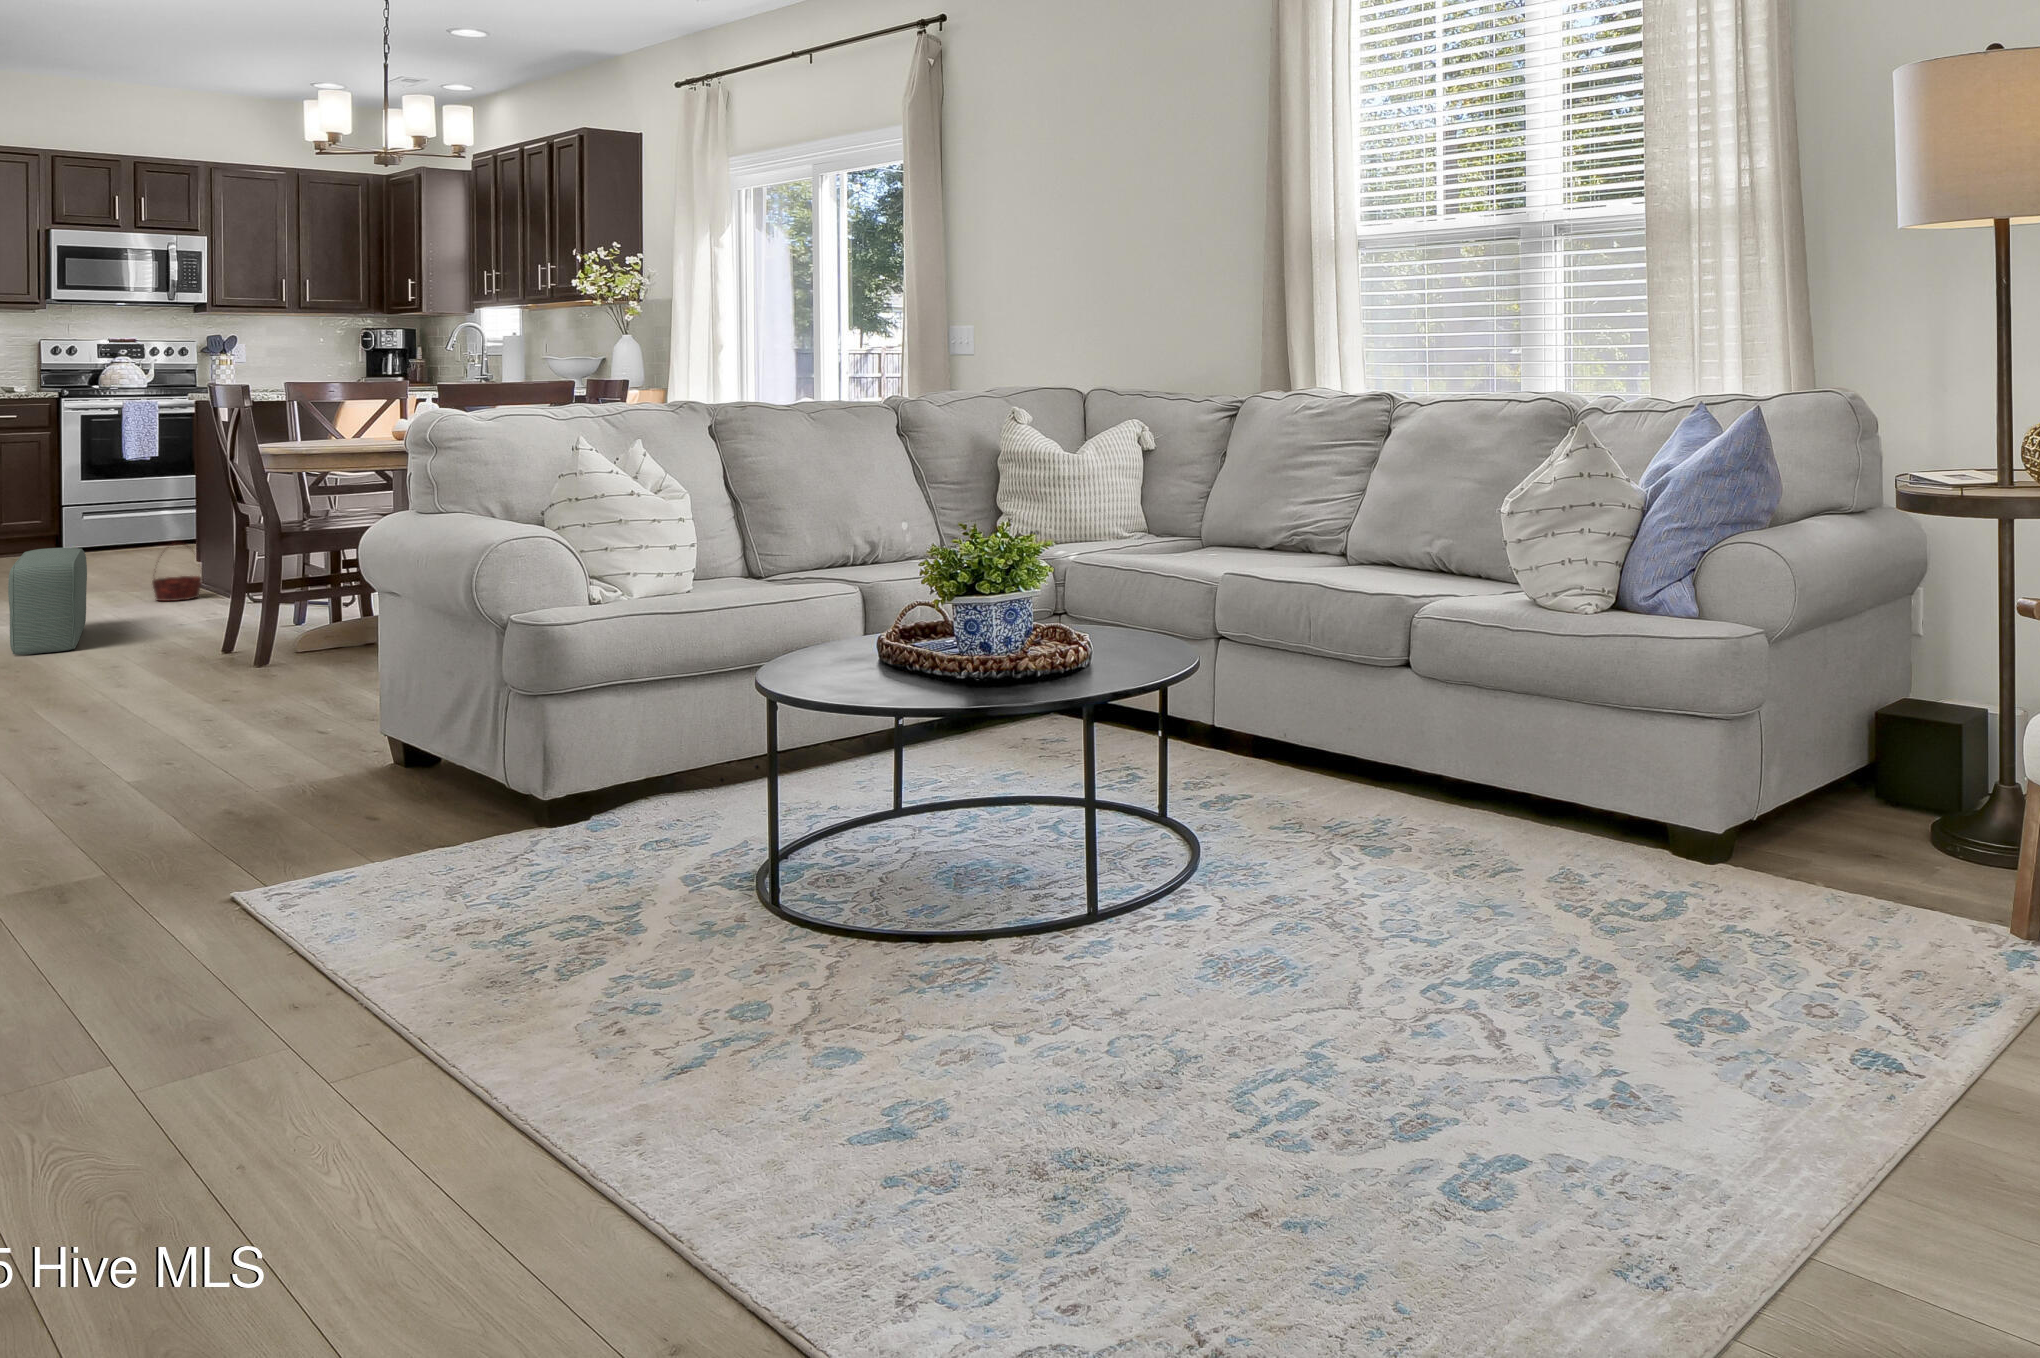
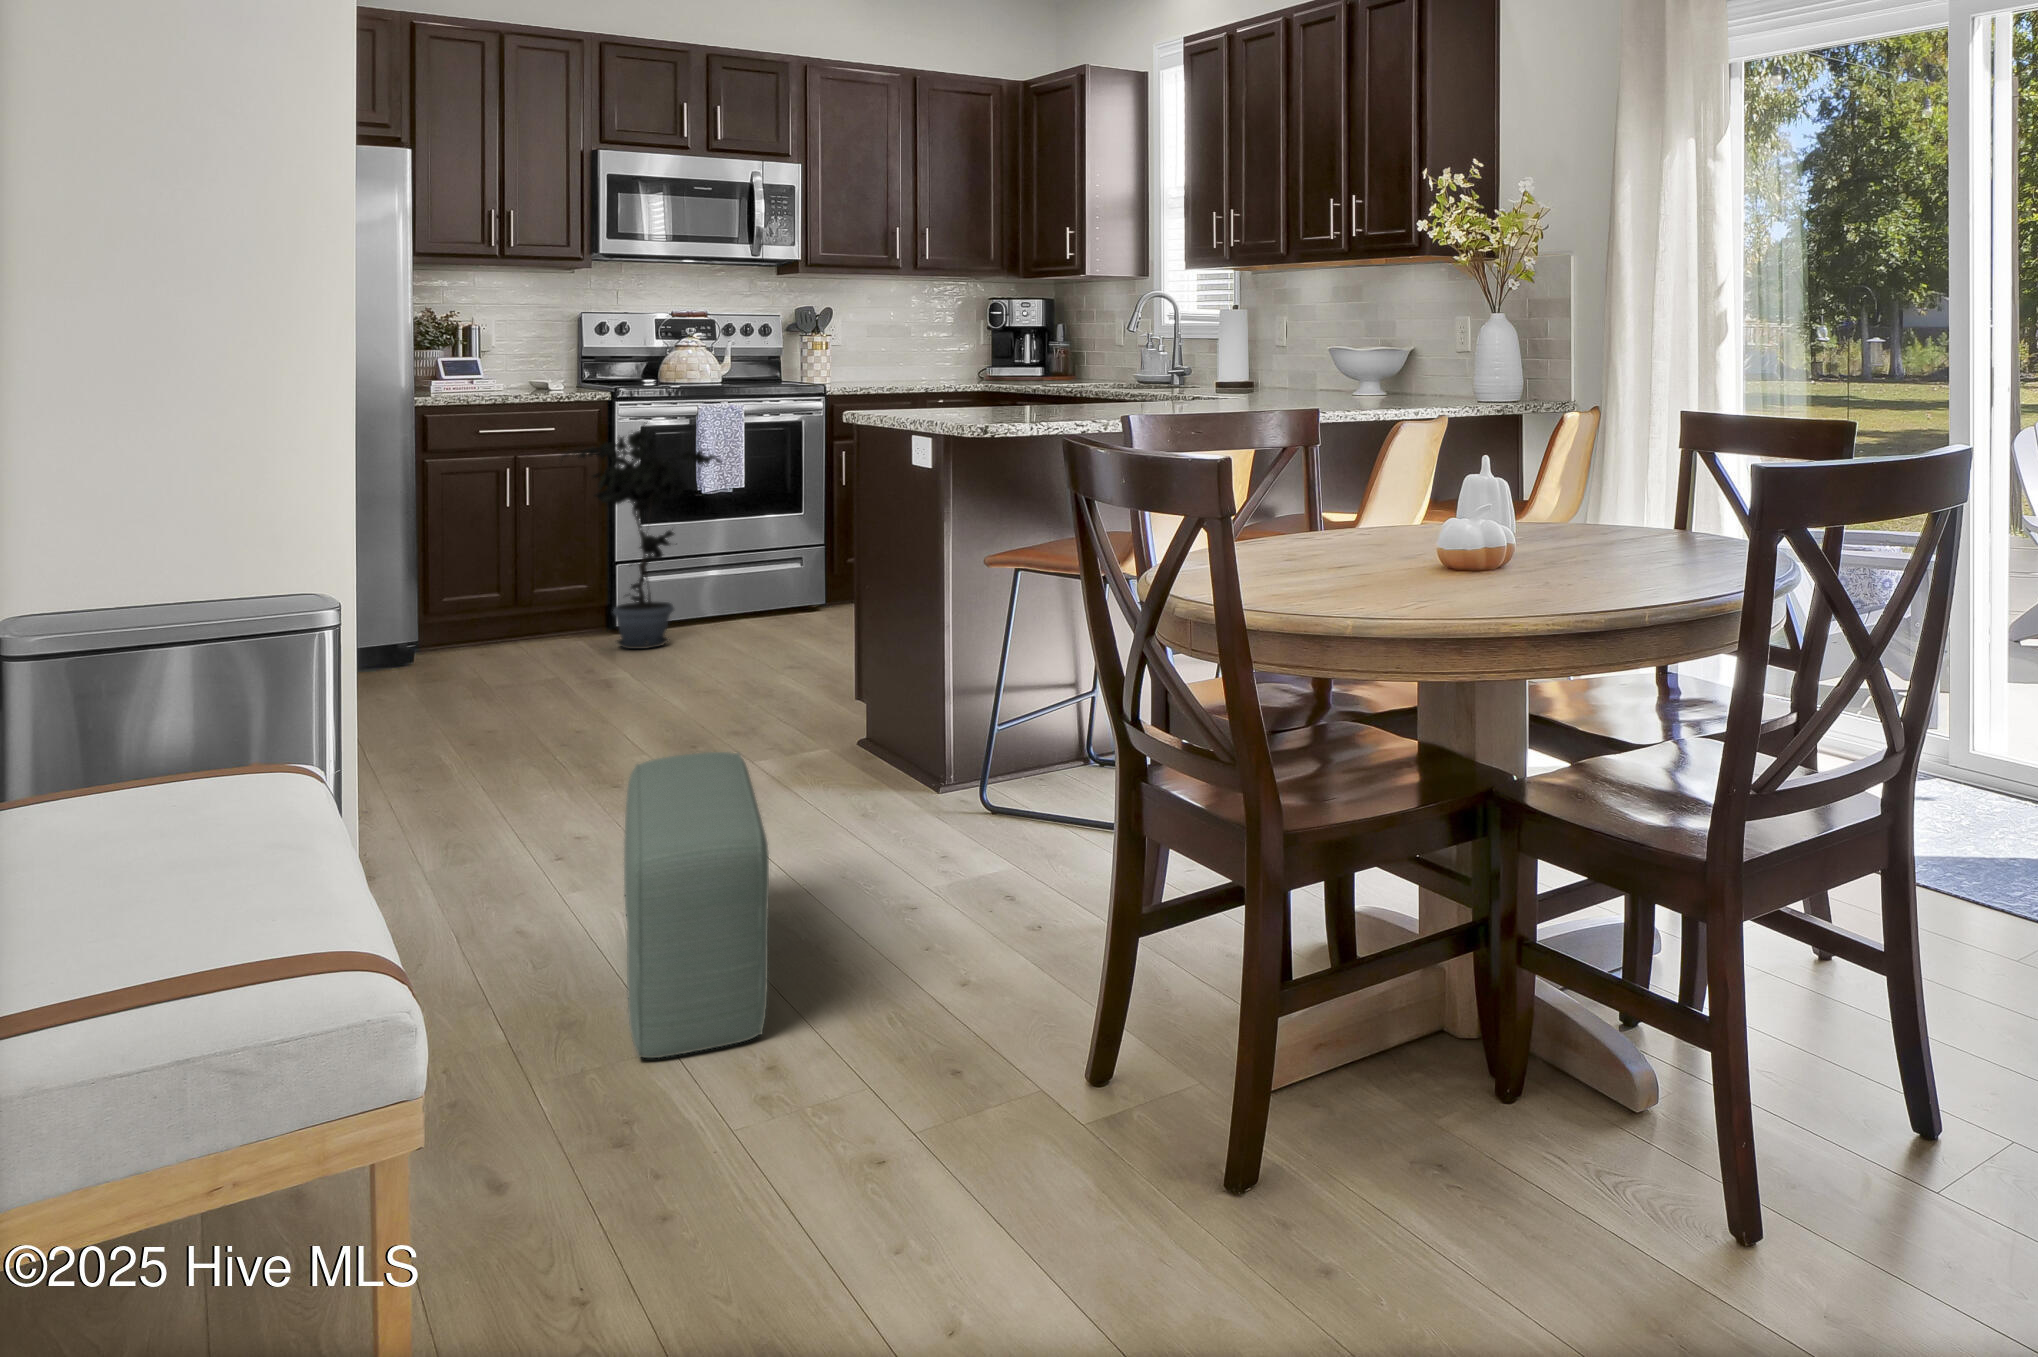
potted plant: none [18,410,136,558] -> present [562,421,720,649]
basket: present [152,547,203,601] -> none [815,691,898,803]

